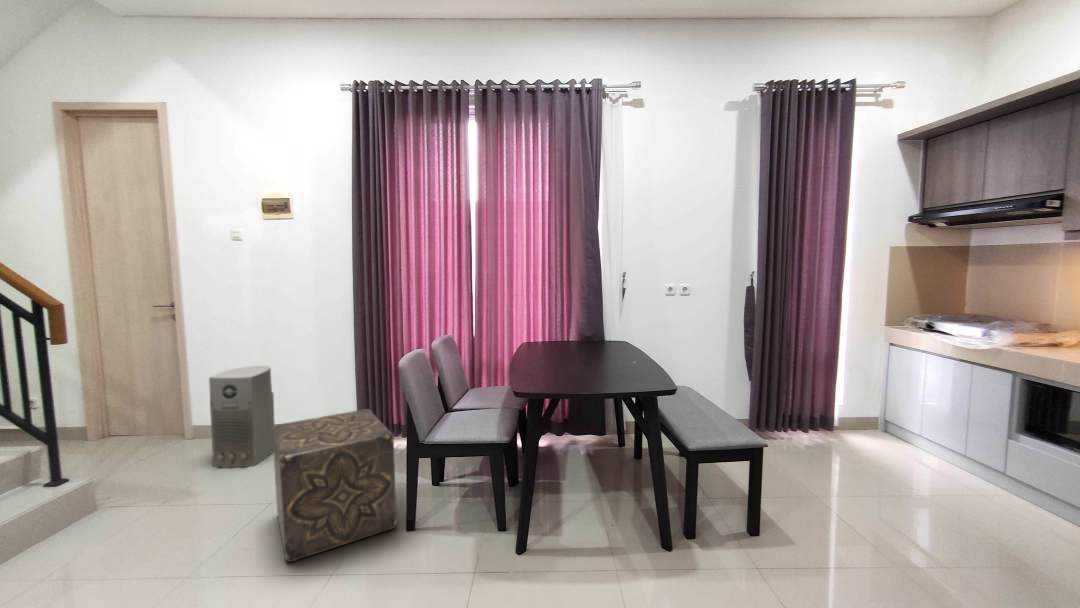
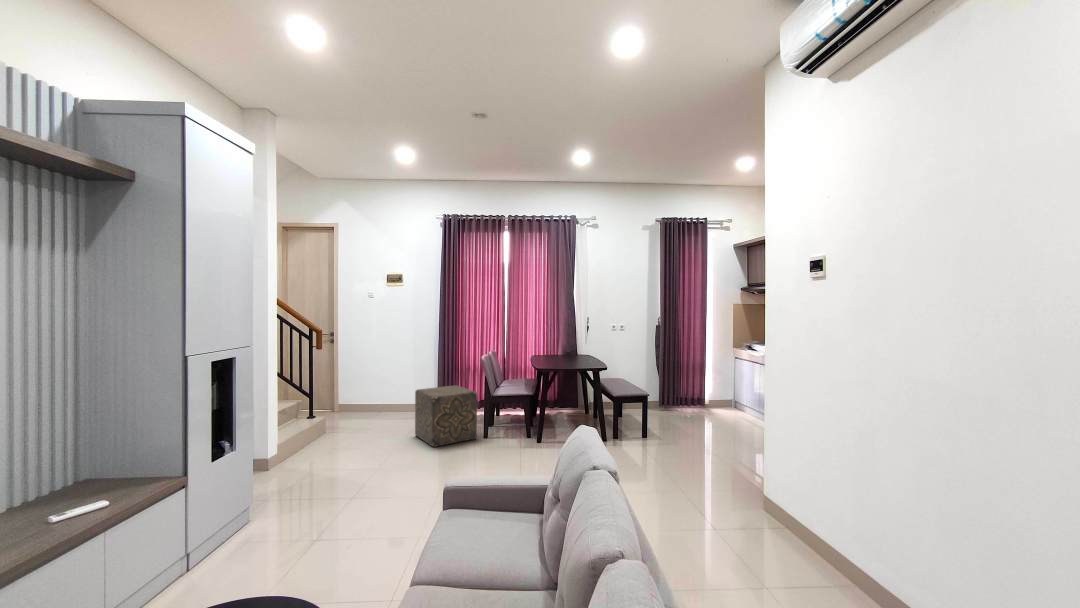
air purifier: present [209,366,275,467] -> none [362,368,390,422]

